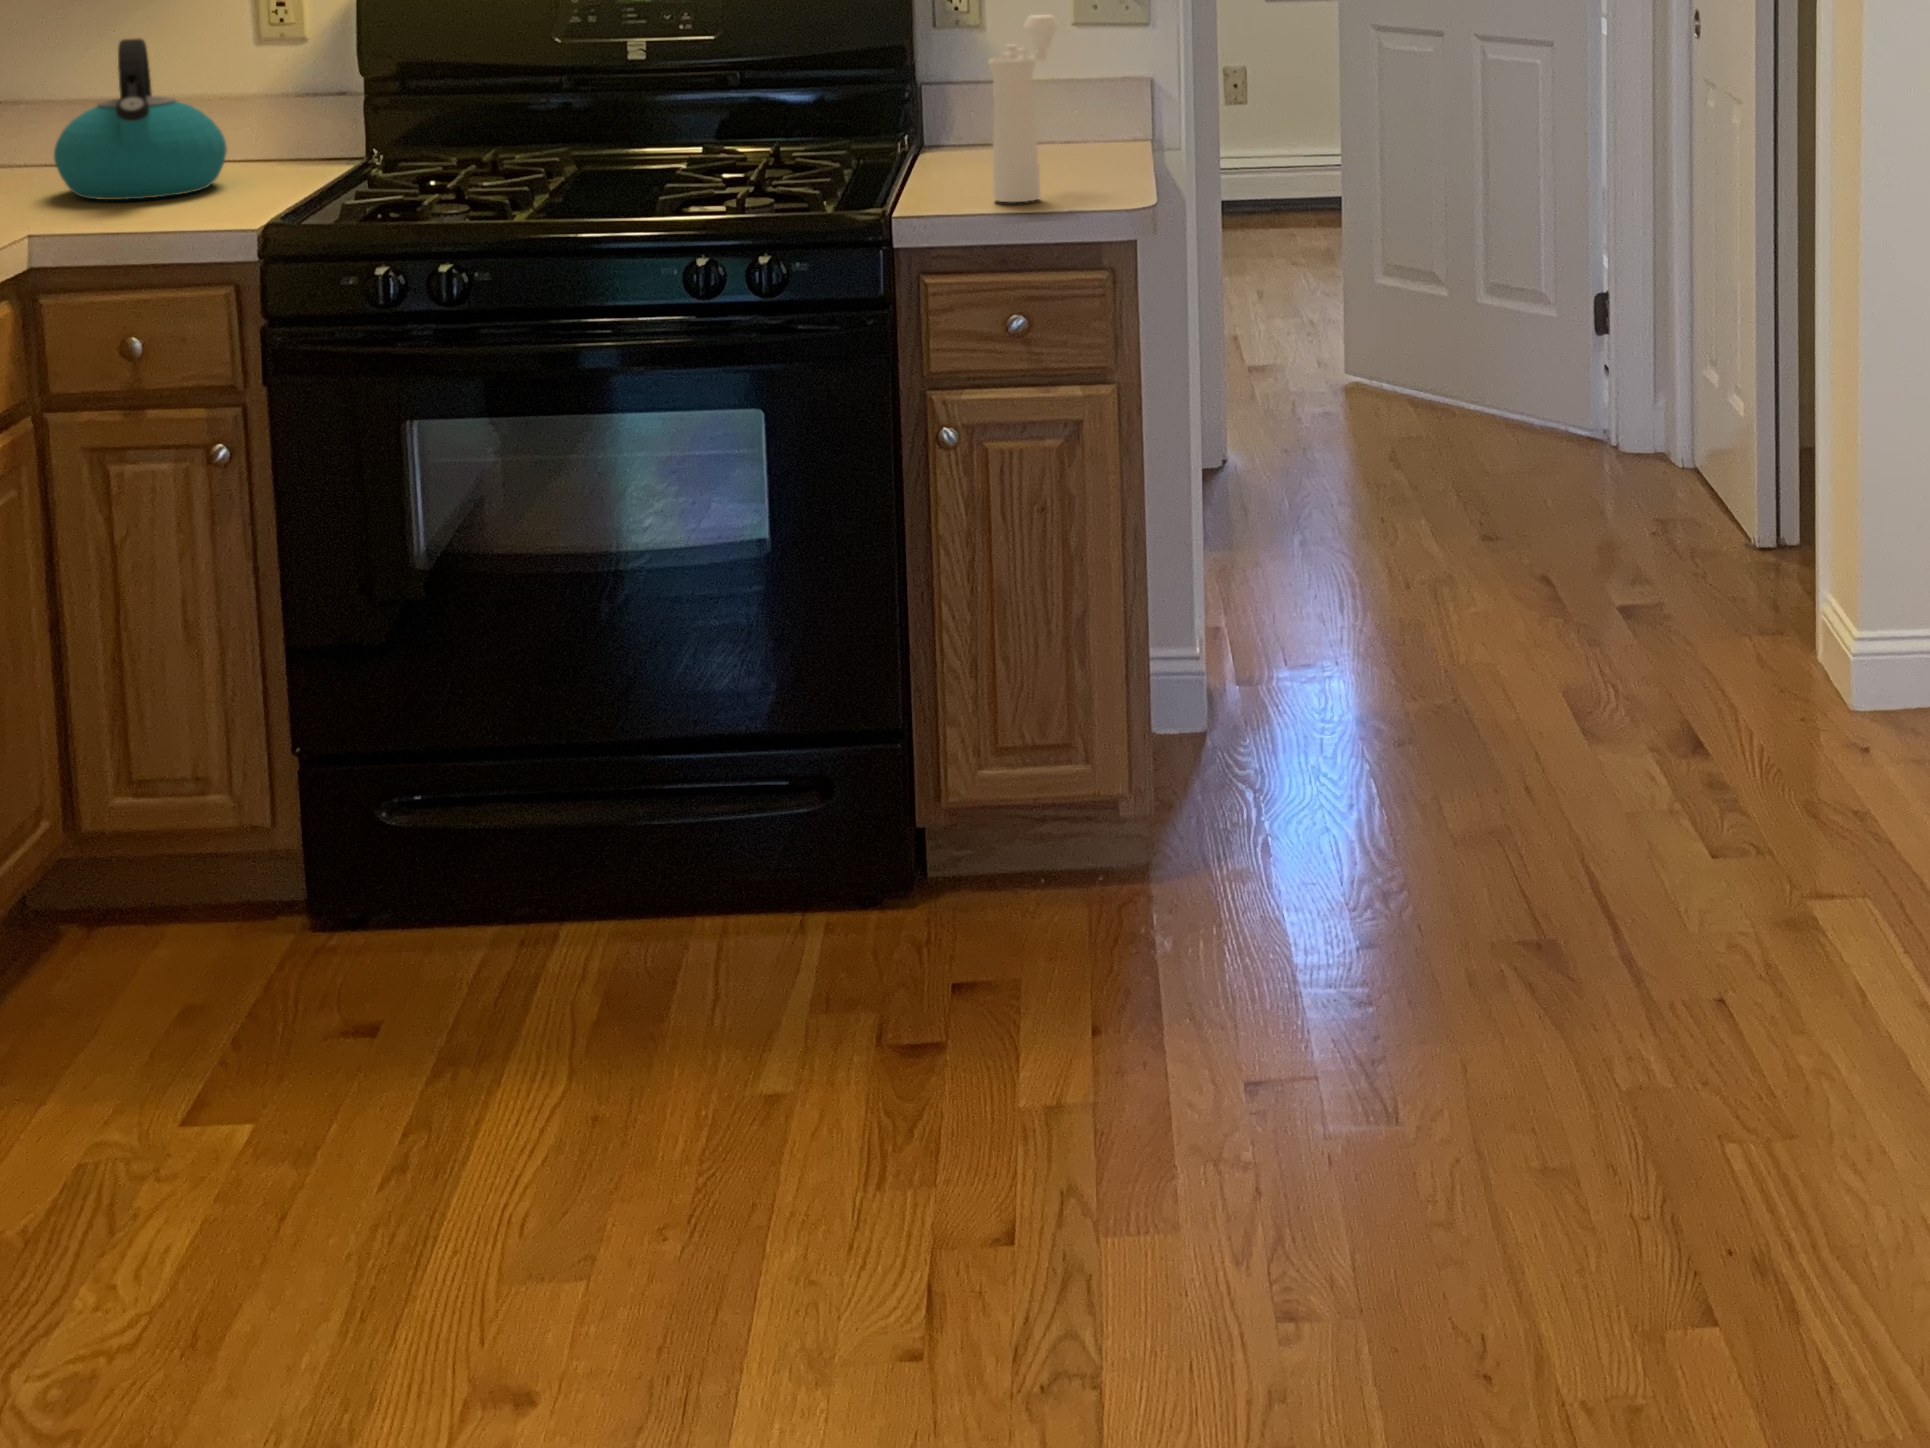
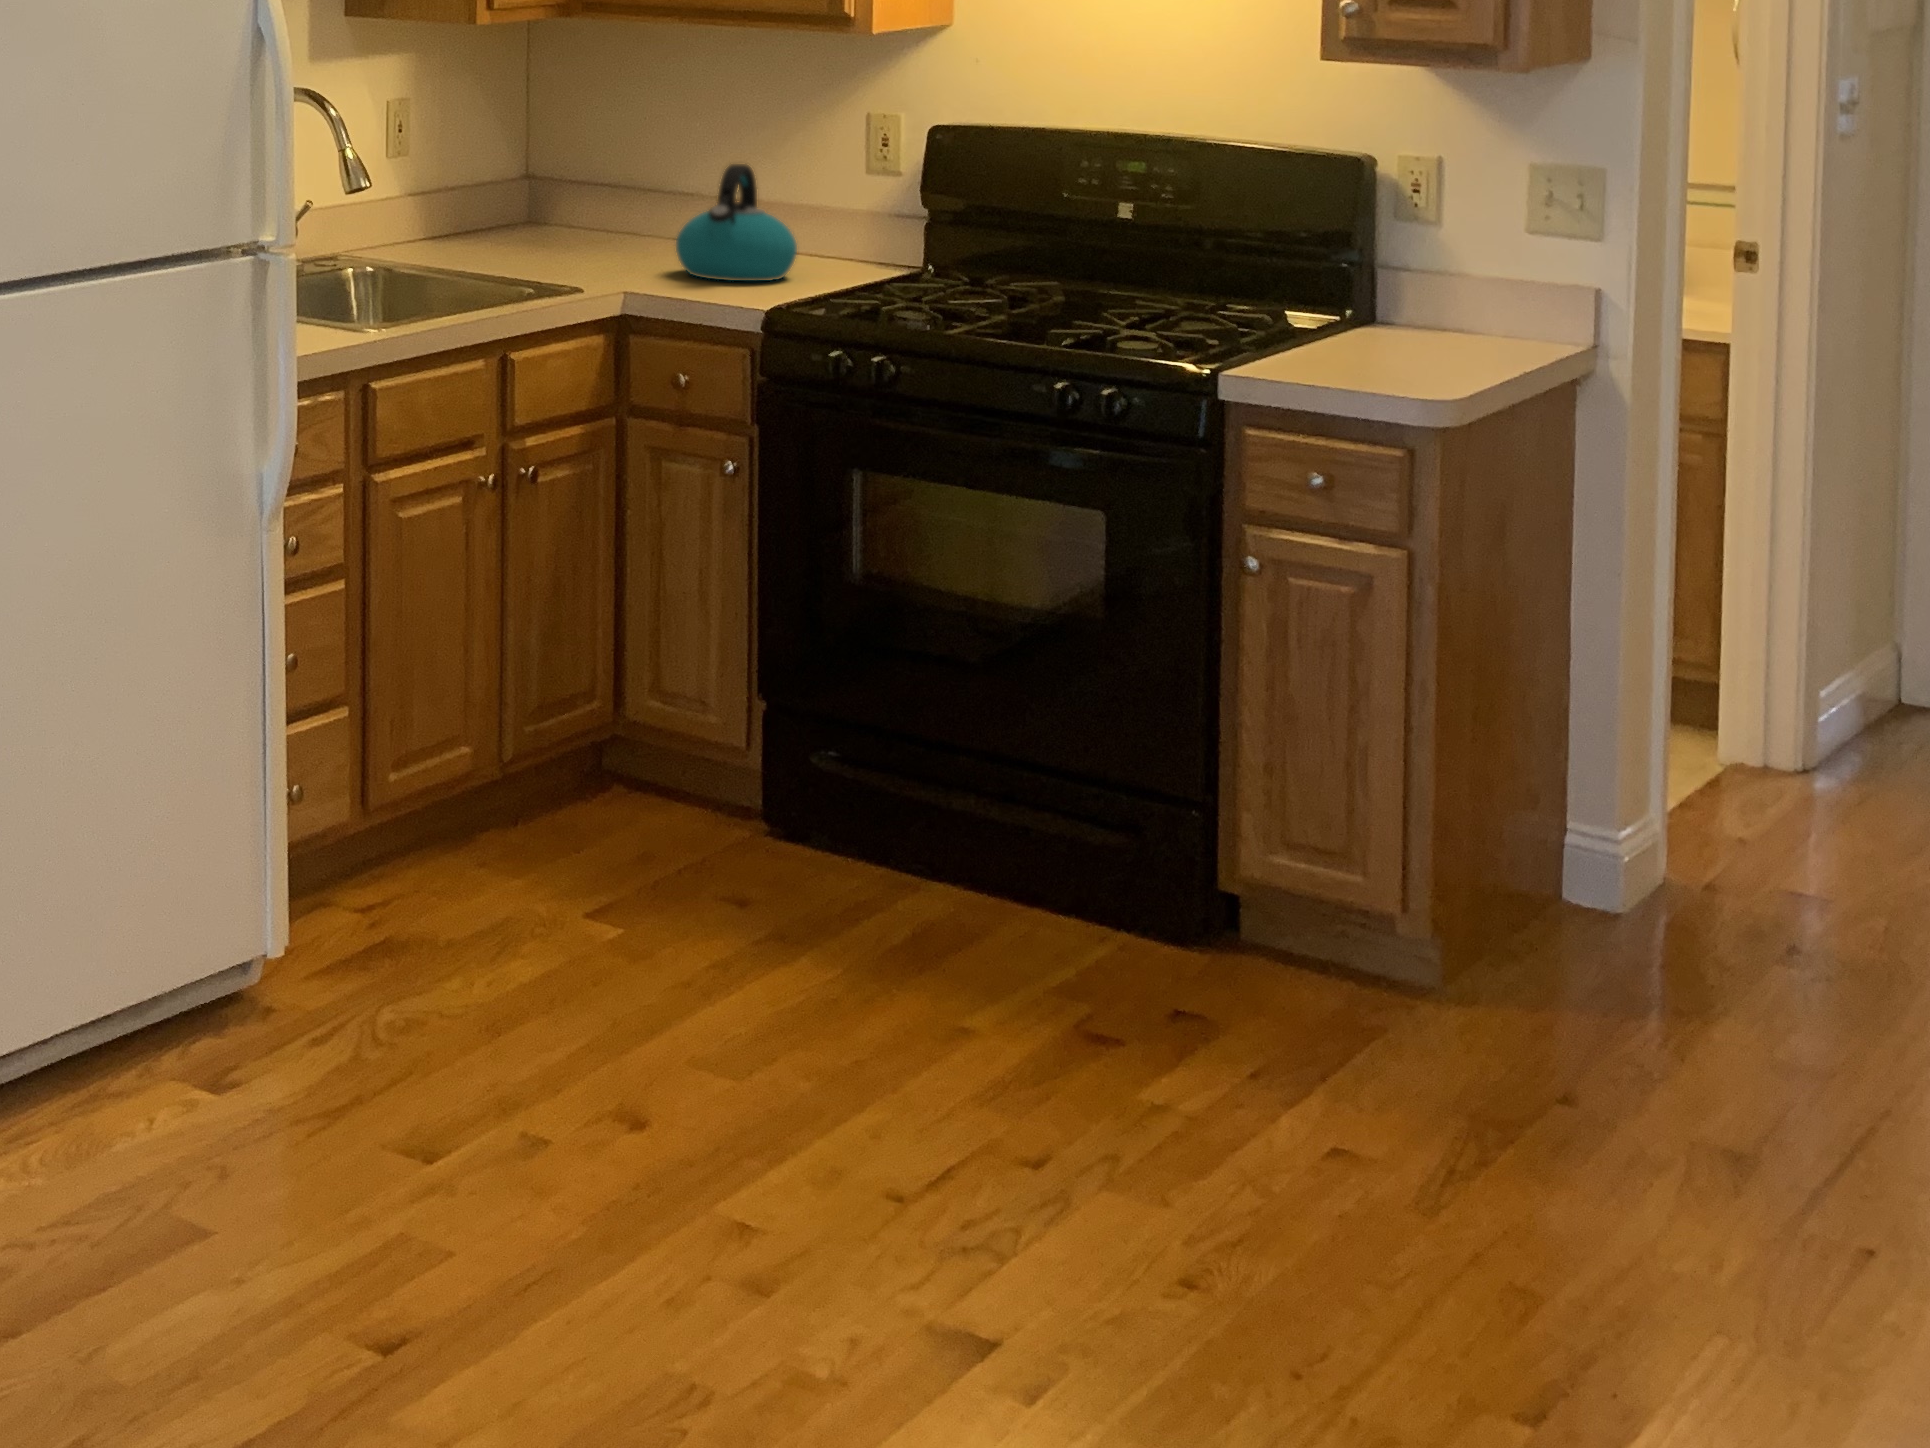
pepper mill: present [989,15,1059,202] -> none [1321,221,1419,377]

